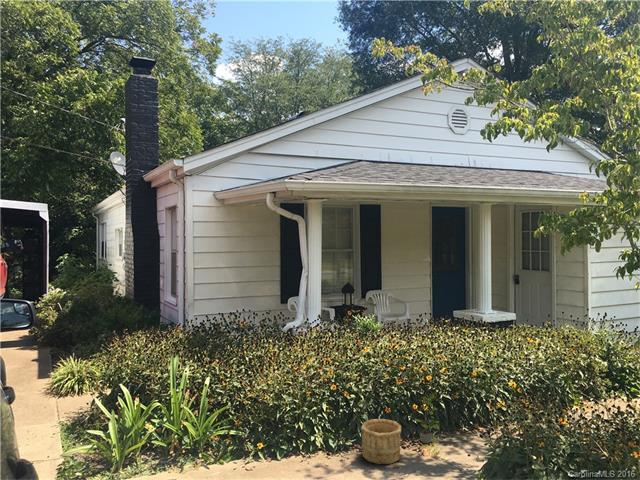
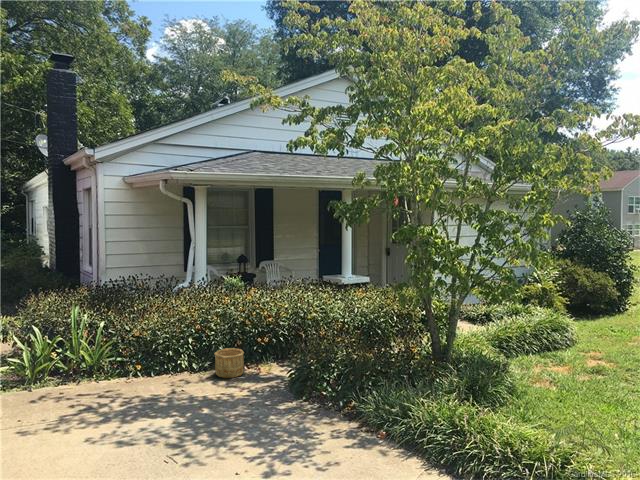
potted plant: present [415,393,440,443] -> none [259,329,279,366]

